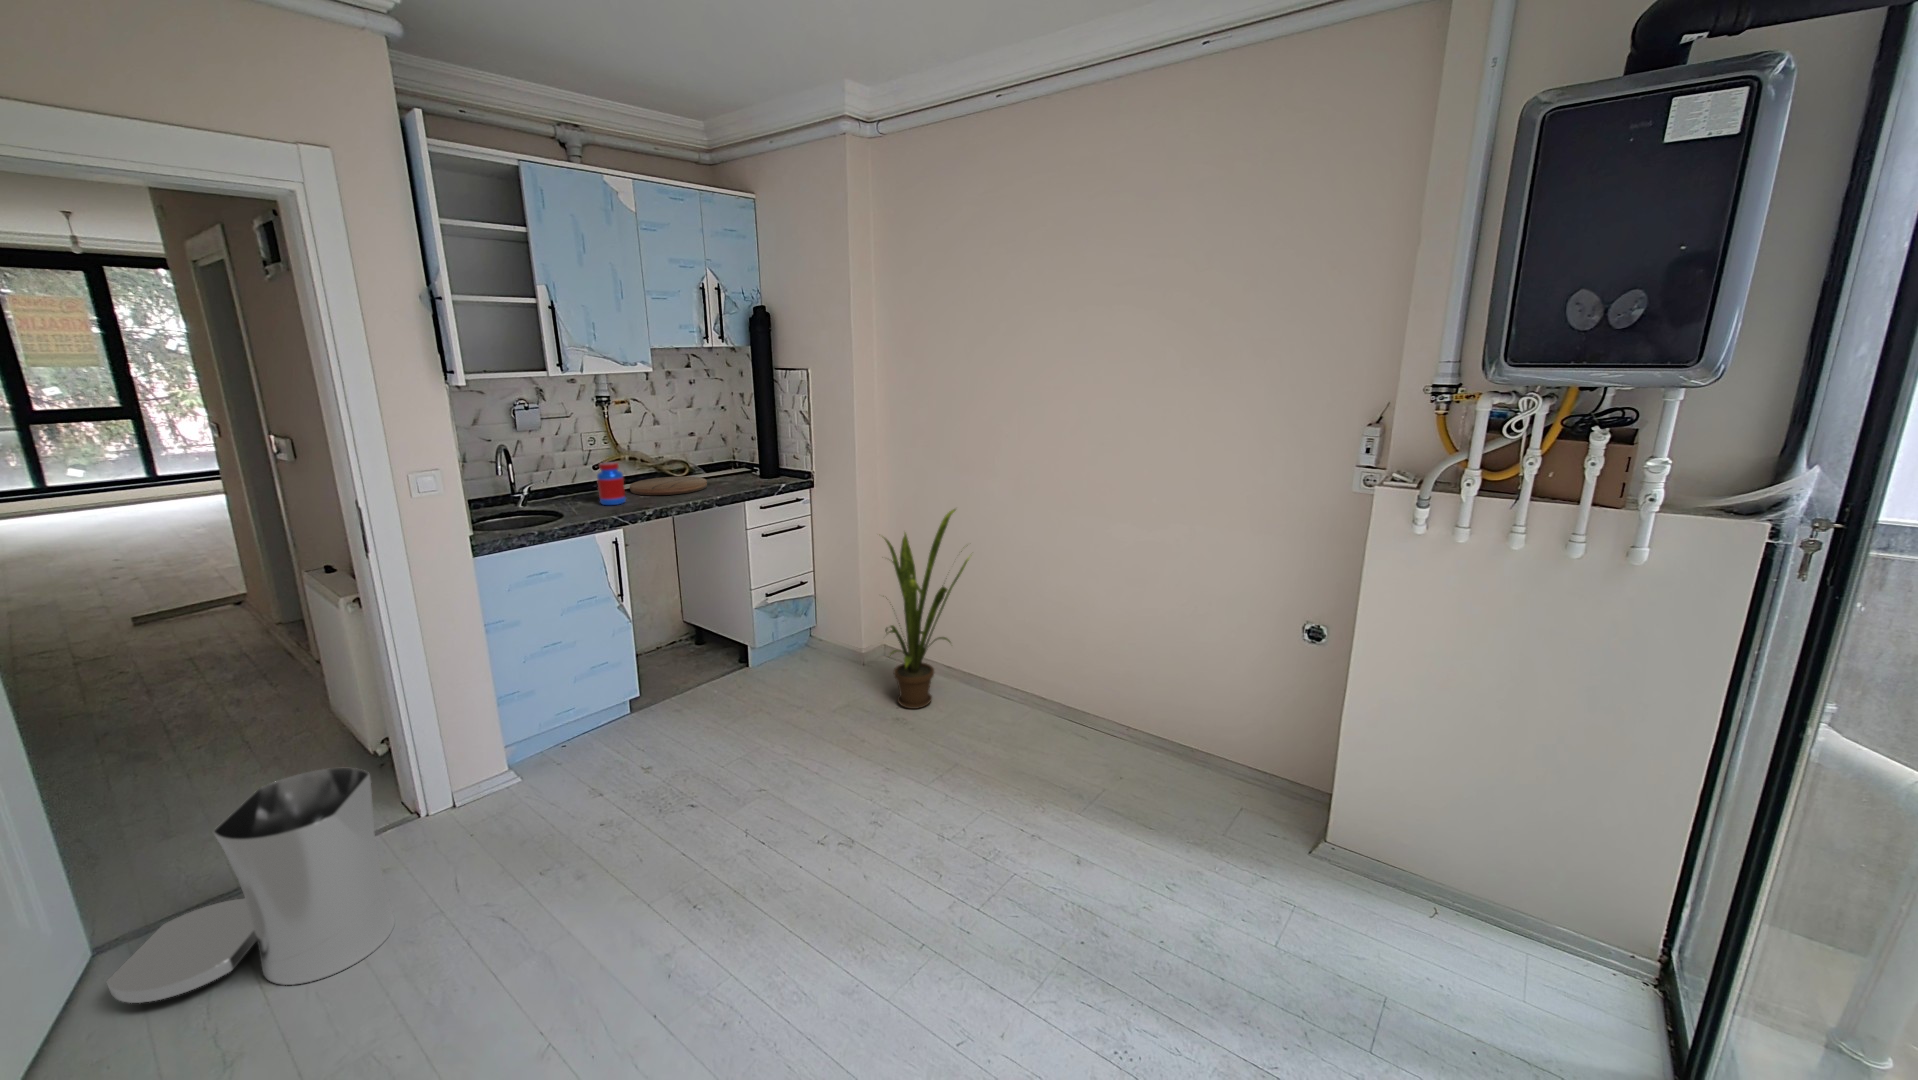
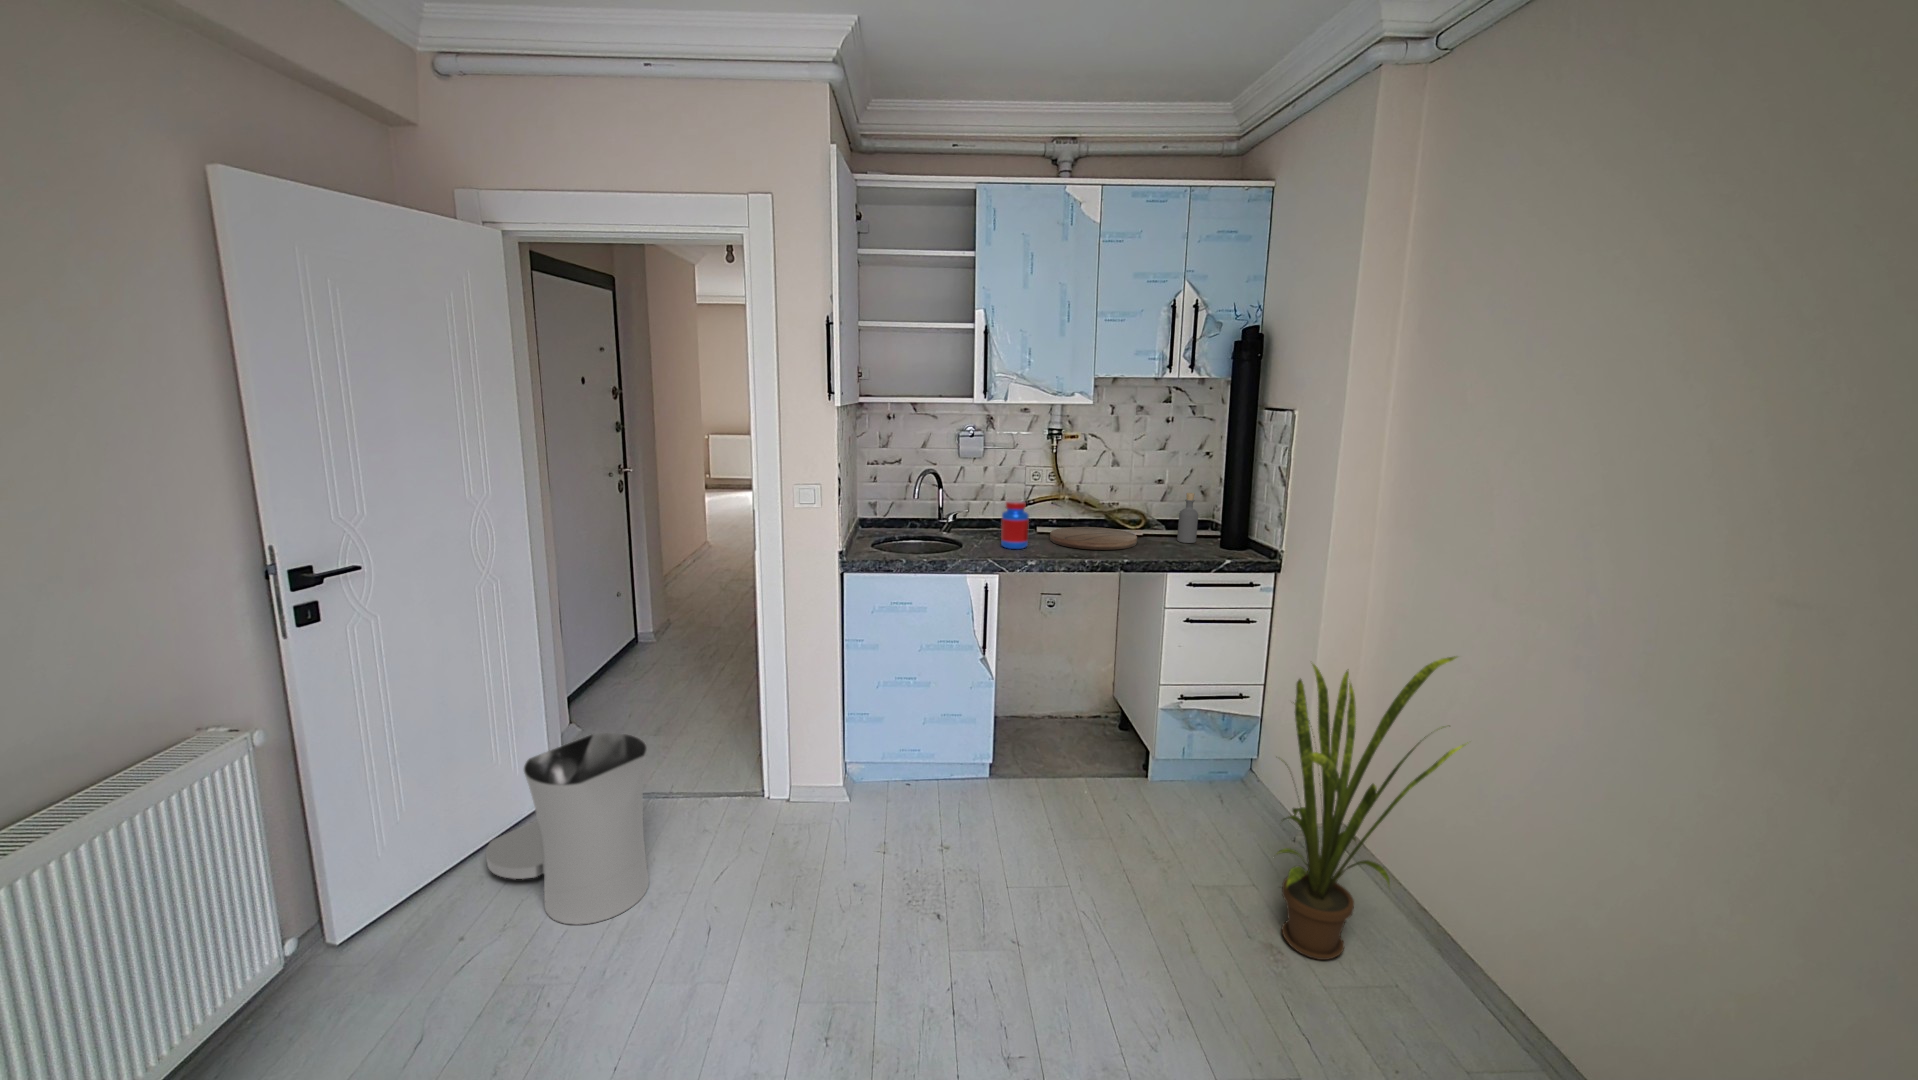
bottle: none [729,438,745,478] -> present [1177,493,1198,543]

